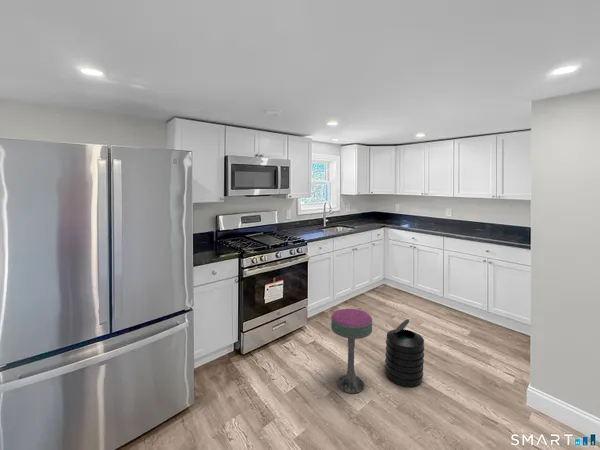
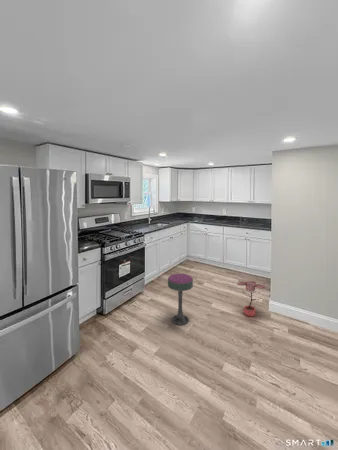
trash can: present [385,319,424,387] -> none [199,277,221,316]
potted plant: none [456,334,511,399] -> present [238,281,265,316]

